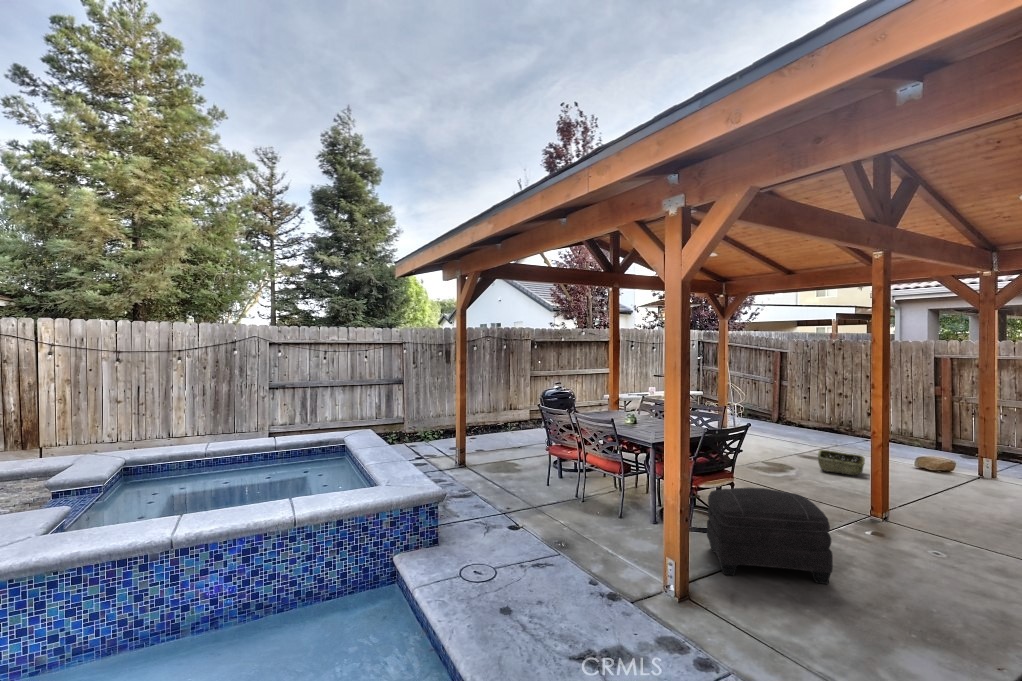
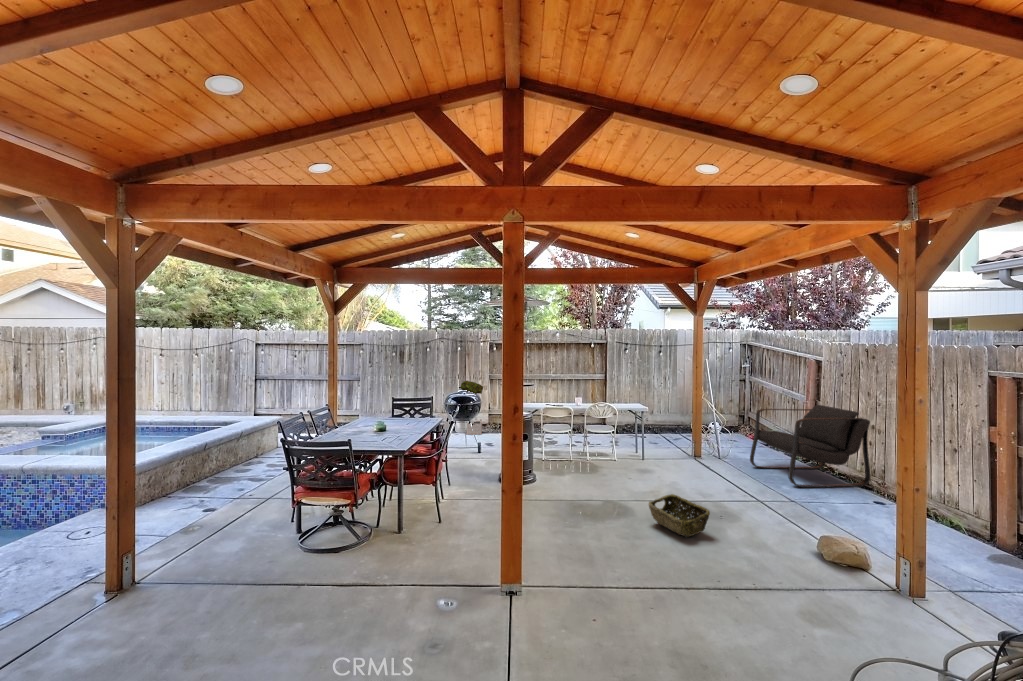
potted tree: none [504,377,528,431] -> present [460,381,483,435]
armchair: none [763,383,842,439] -> present [750,405,870,488]
ottoman: present [707,488,833,584] -> none [193,499,319,626]

